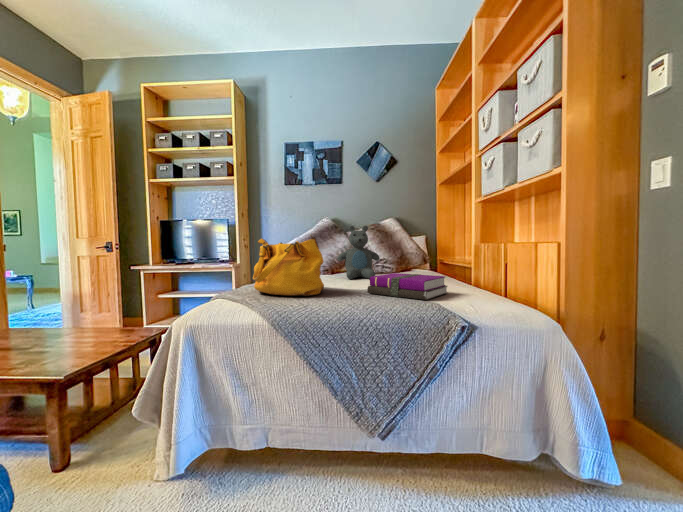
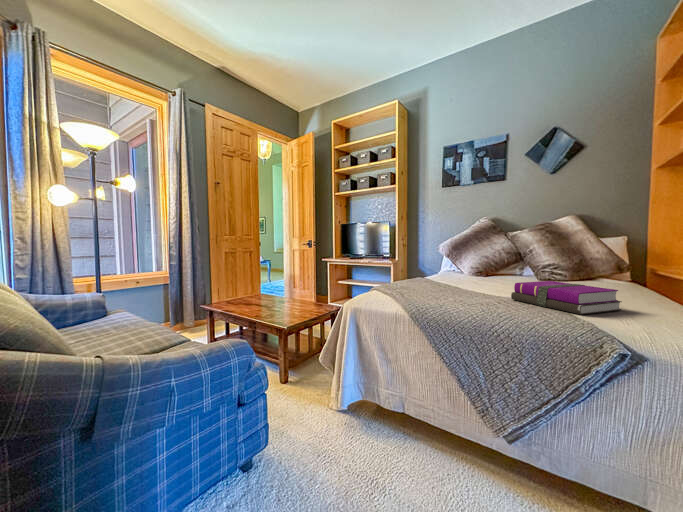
teddy bear: present [337,226,380,279] -> none [490,227,542,284]
handbag: present [253,234,324,296] -> none [399,239,465,296]

